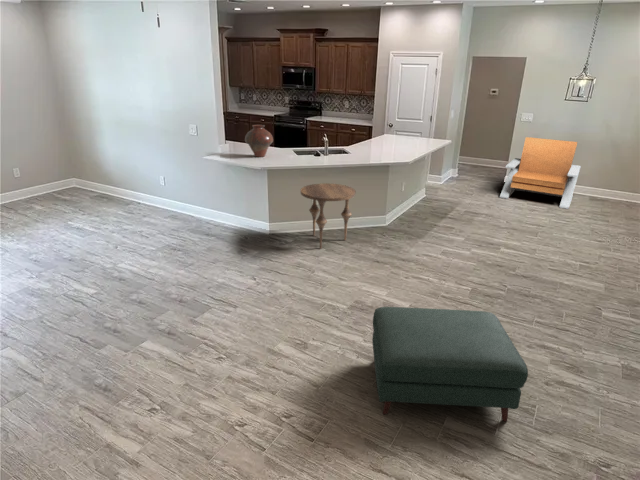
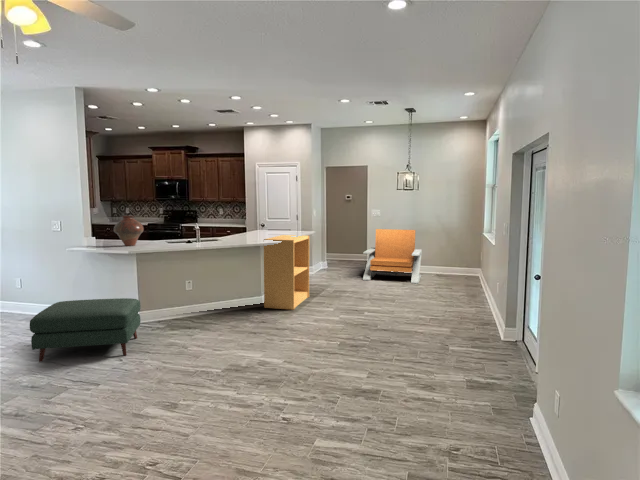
bookshelf: none [389,146,447,234] -> present [264,235,309,310]
side table: present [301,183,356,249] -> none [173,267,228,329]
ottoman: present [372,307,528,421] -> present [30,298,140,362]

